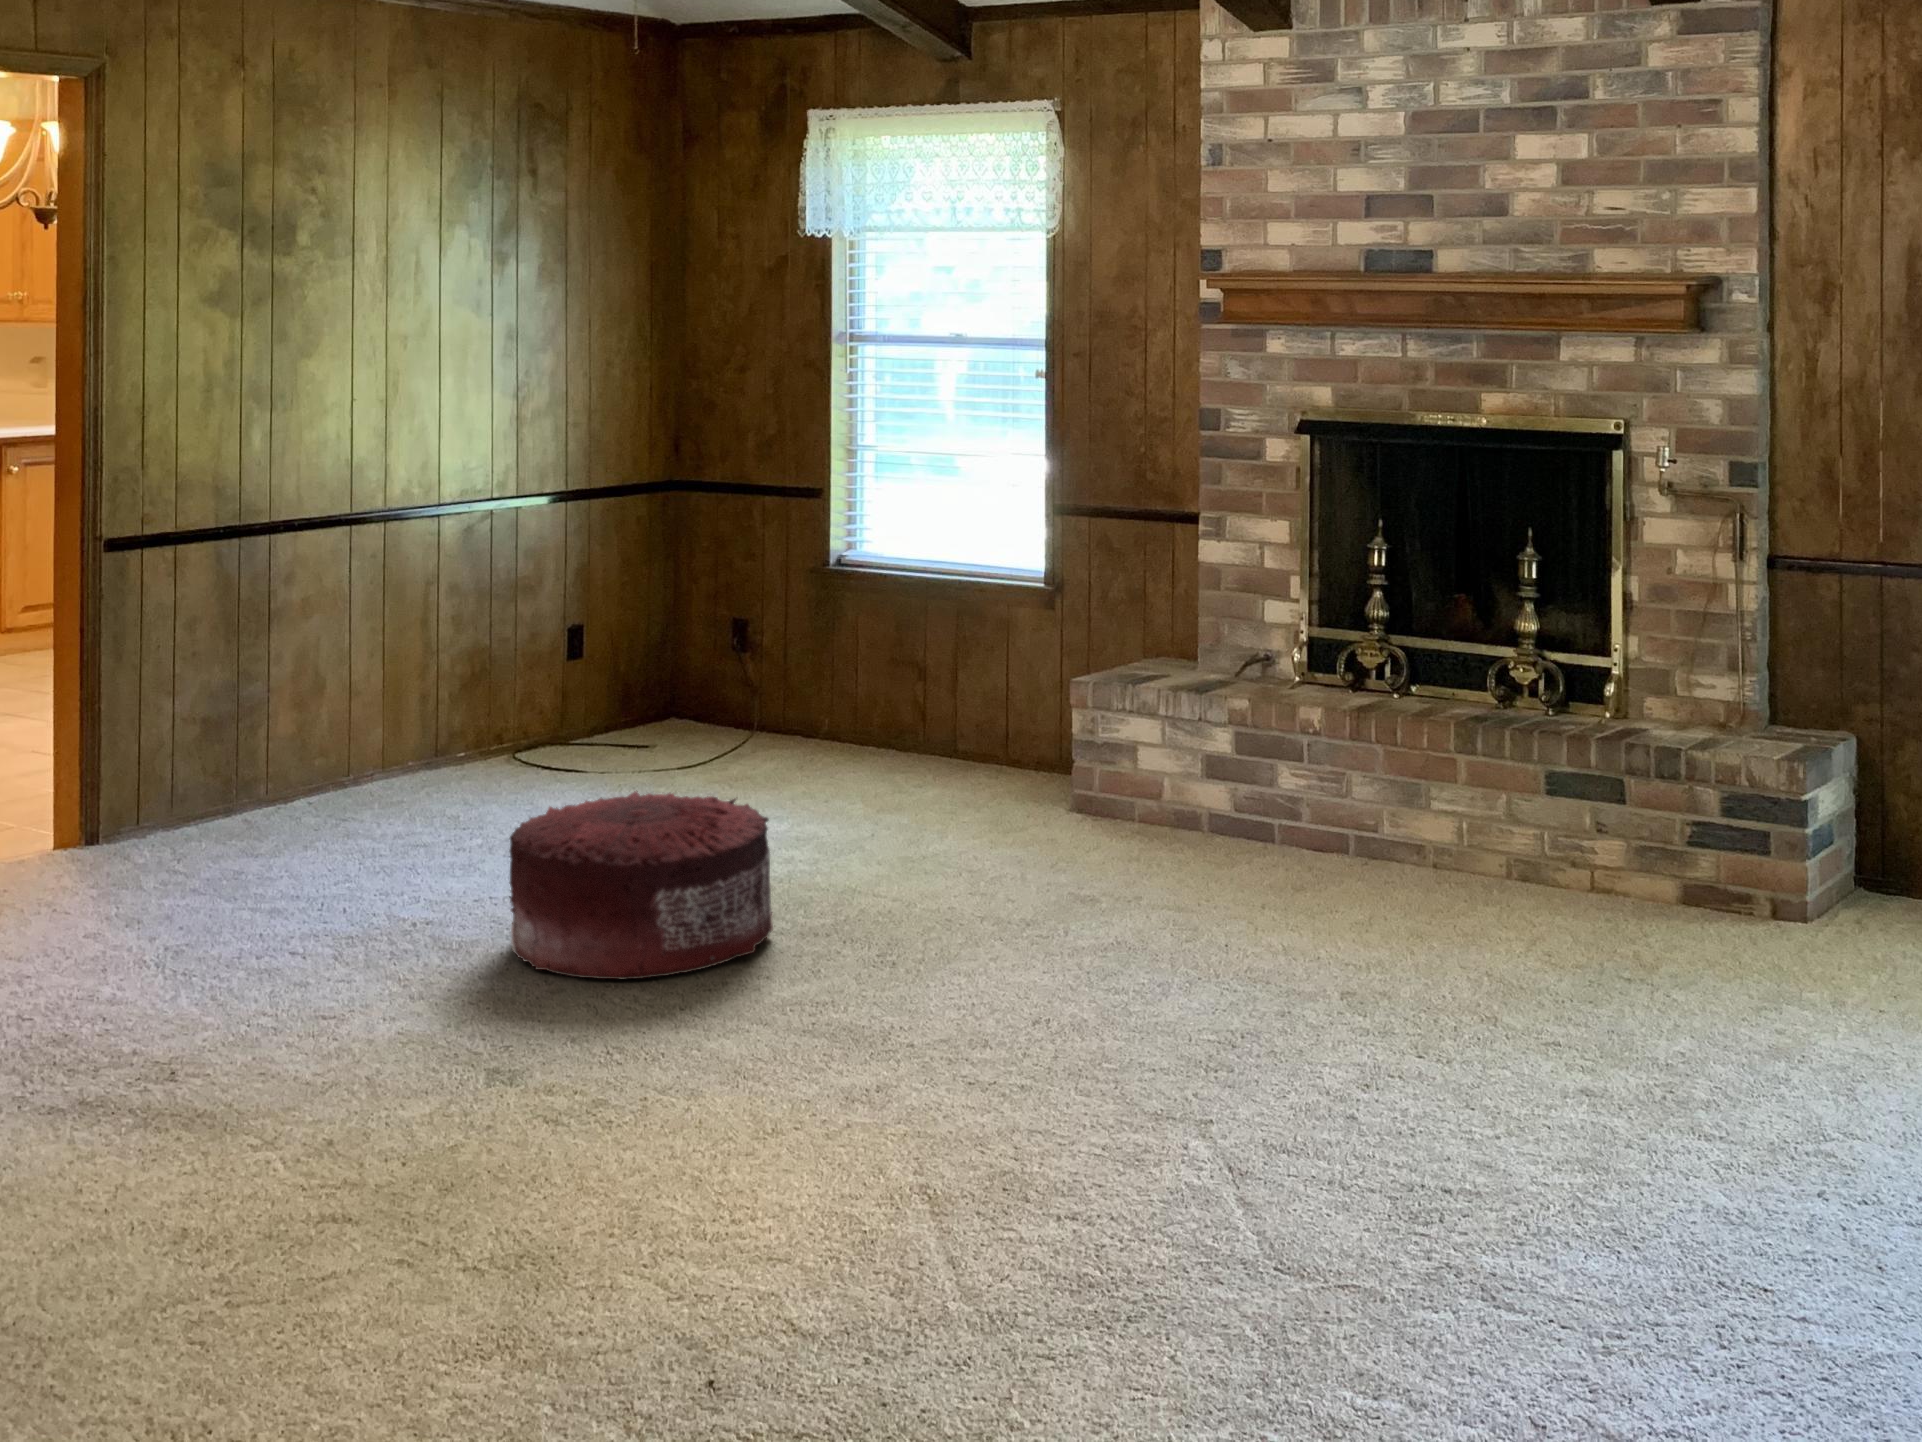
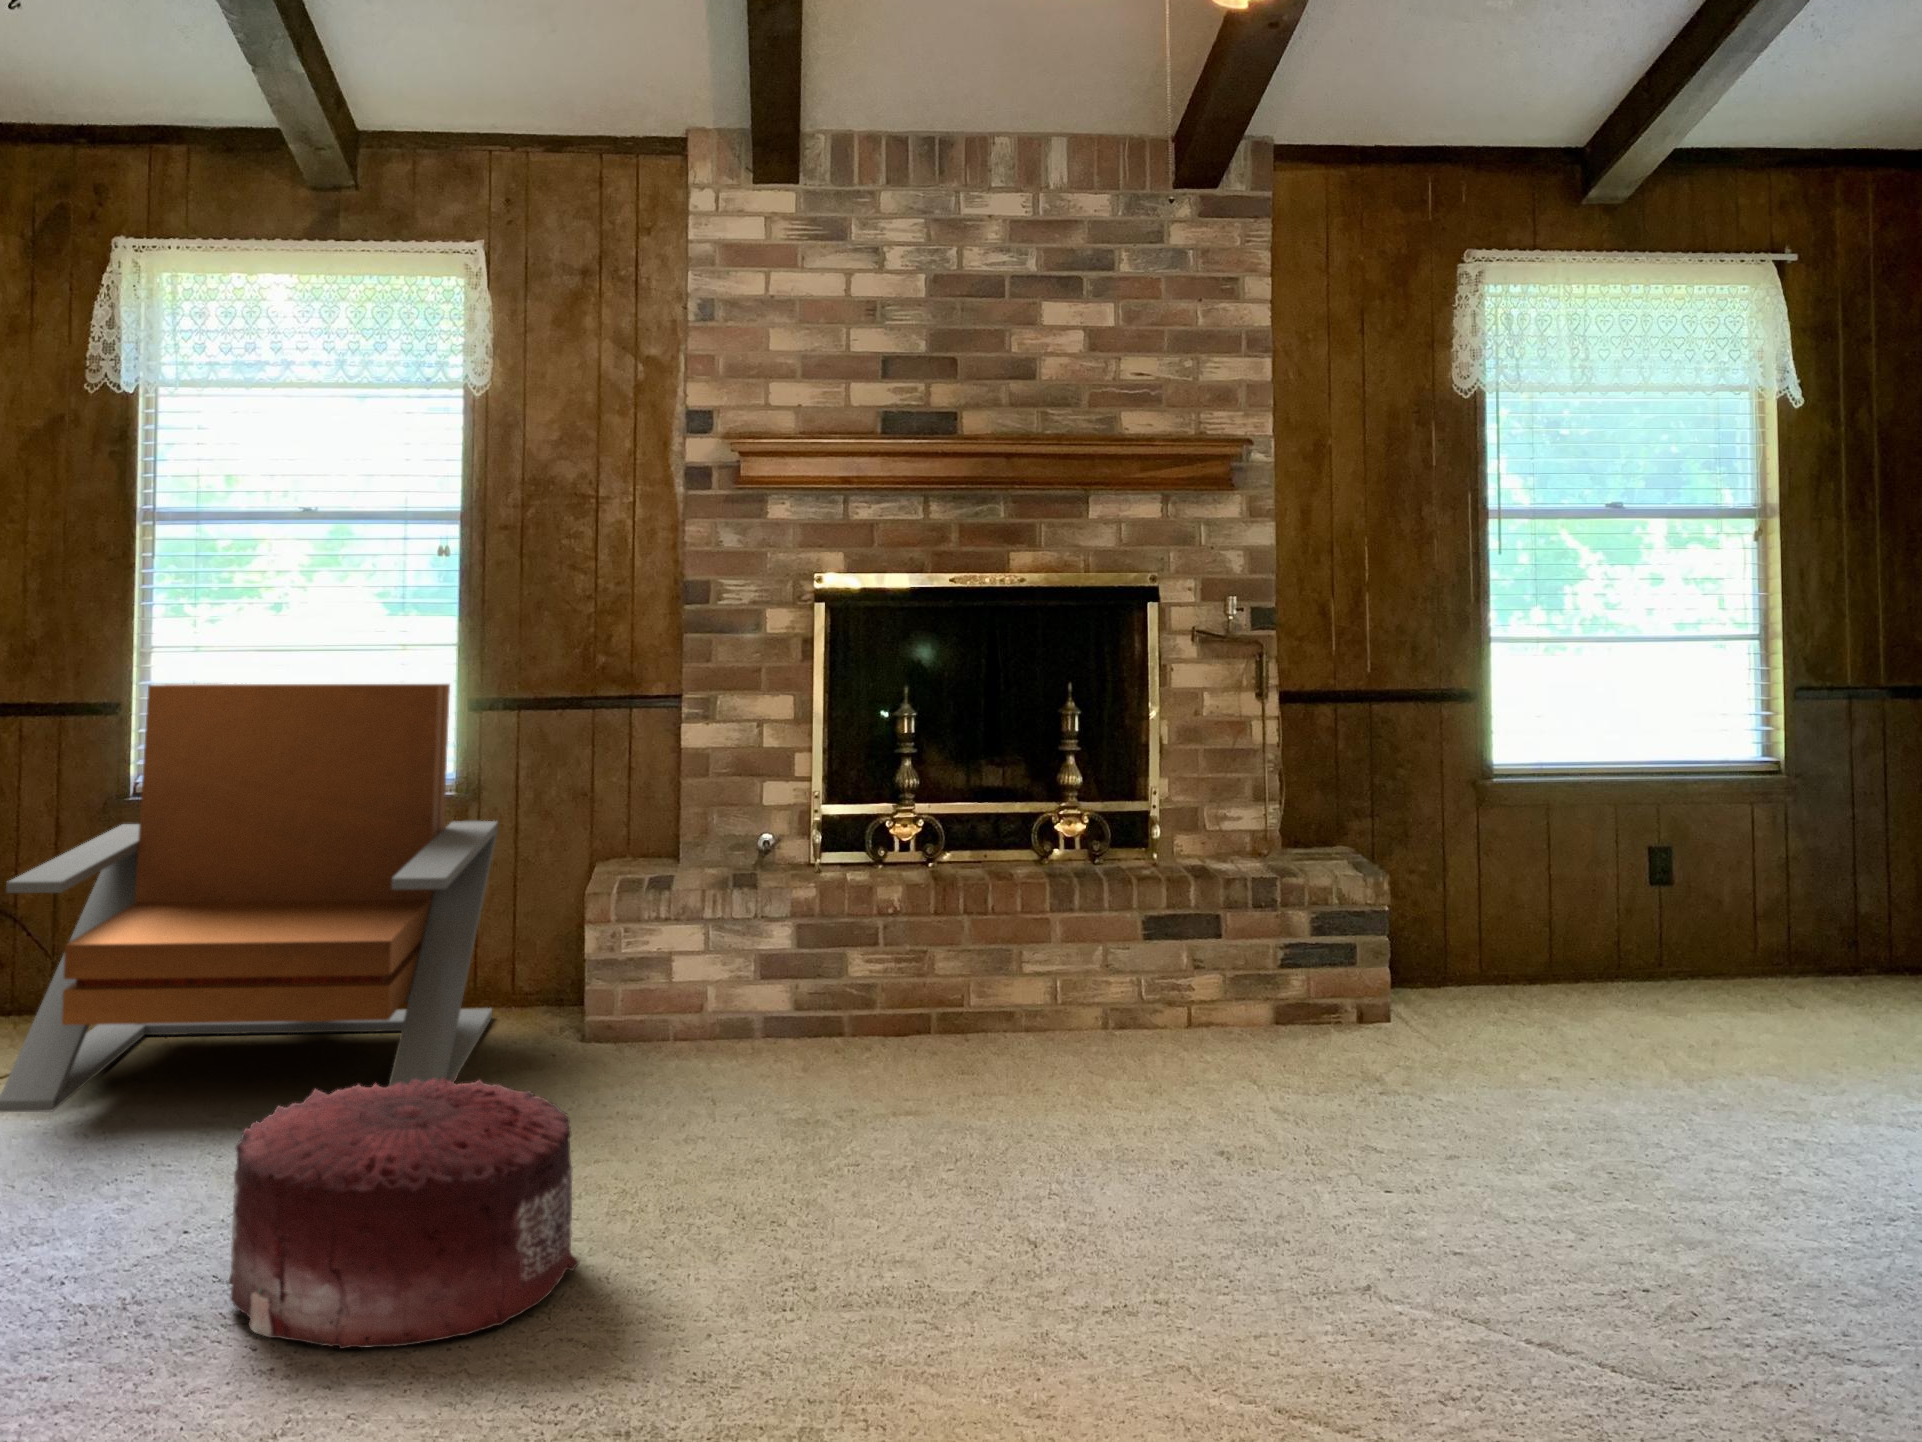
lounge chair: none [627,478,1055,837] -> present [0,684,498,1112]

